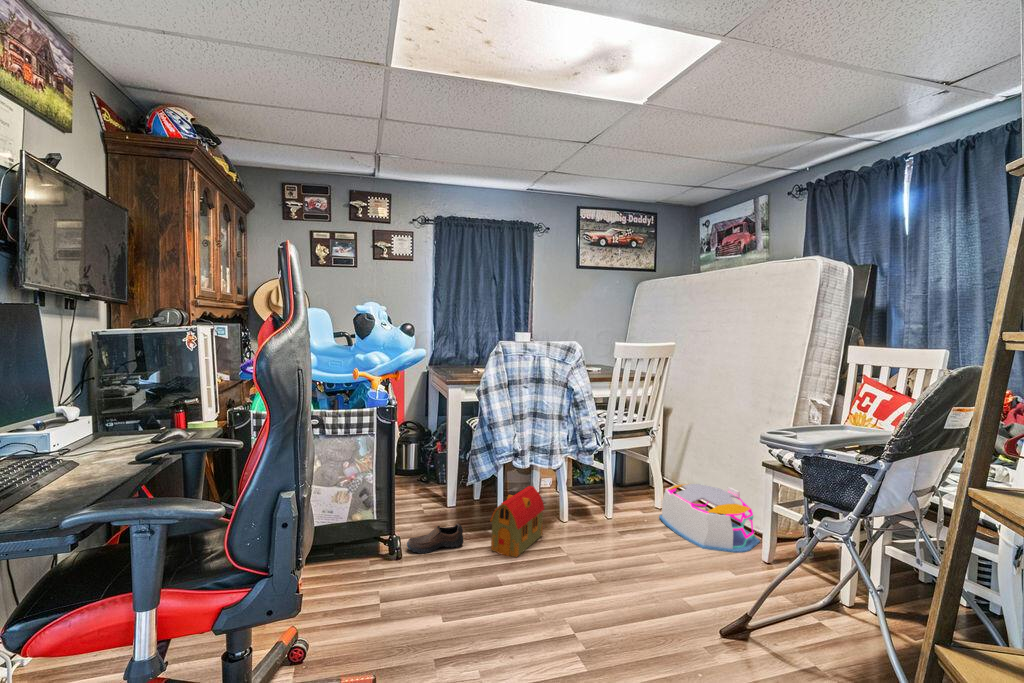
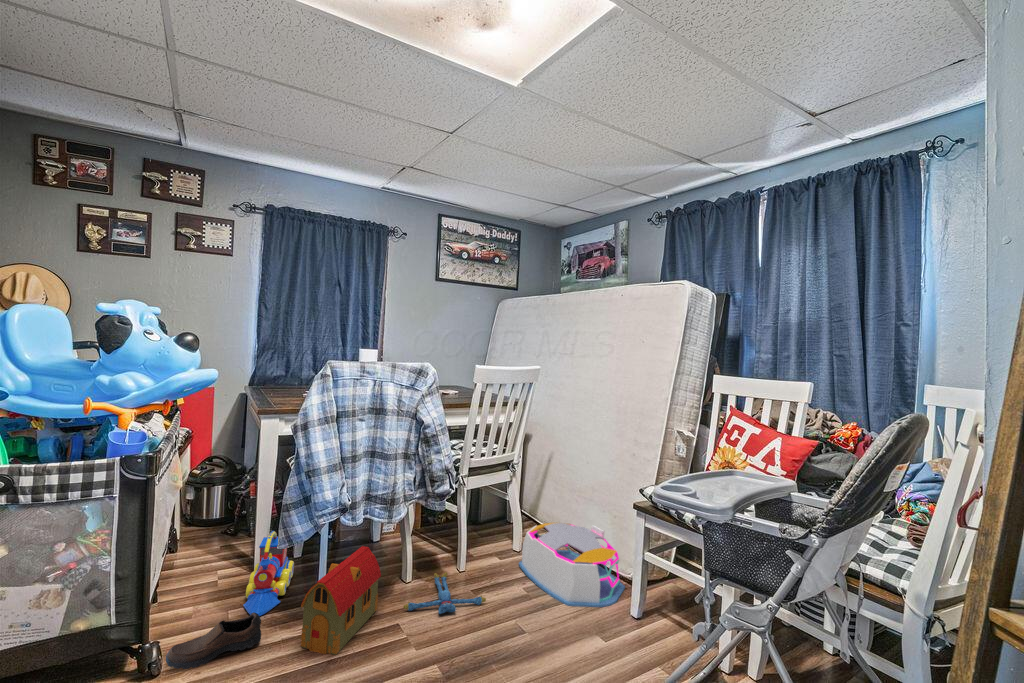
toy train: none [446,472,476,531] -> present [243,531,294,616]
plush toy: none [563,515,630,543] -> present [403,572,486,614]

